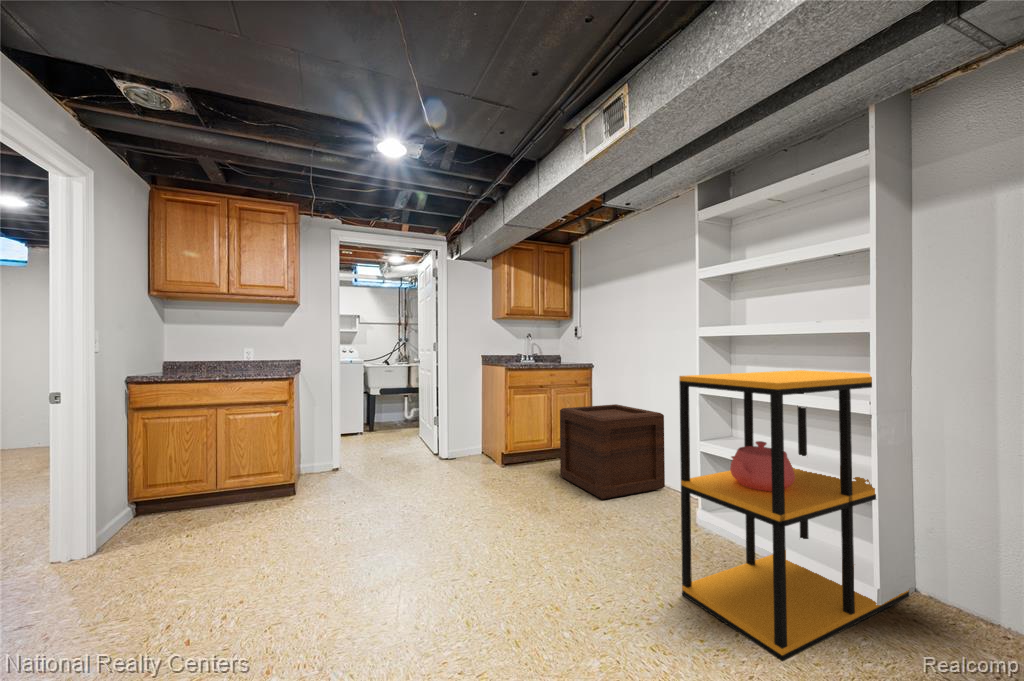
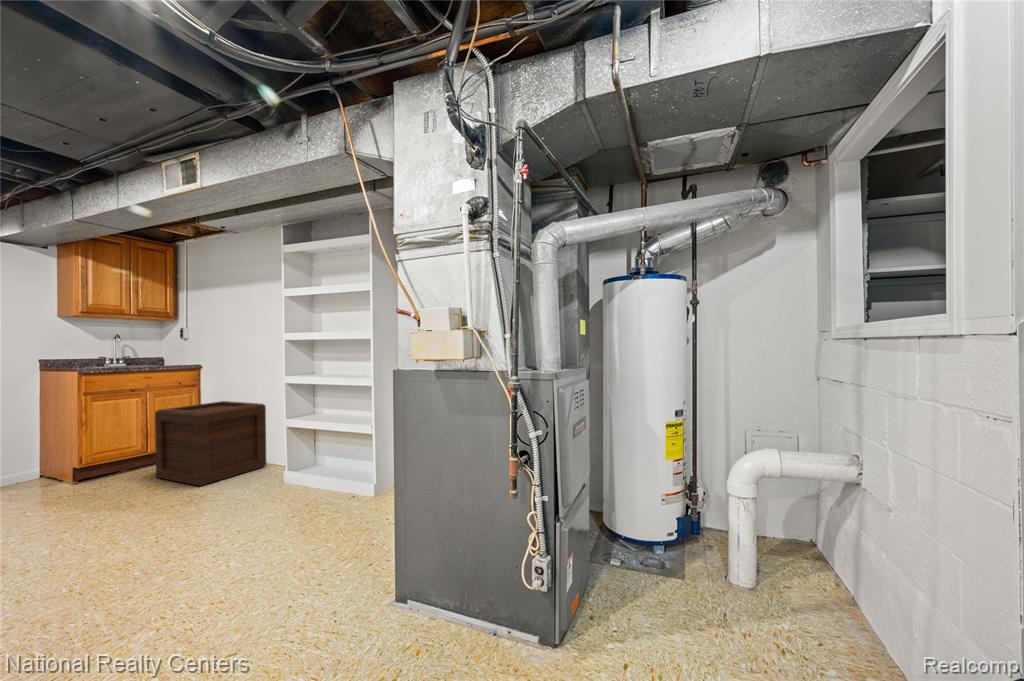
shelving unit: present [679,370,909,662] -> none [247,364,396,539]

